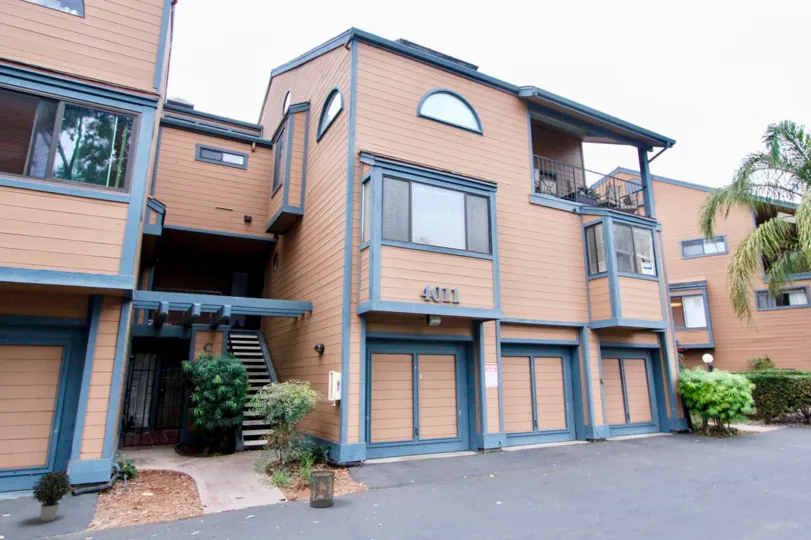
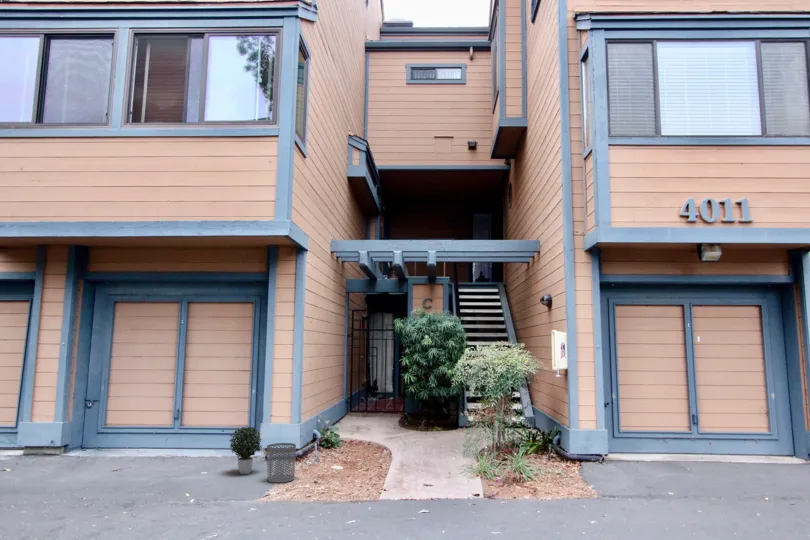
waste bin: present [310,470,335,507] -> present [267,443,296,483]

